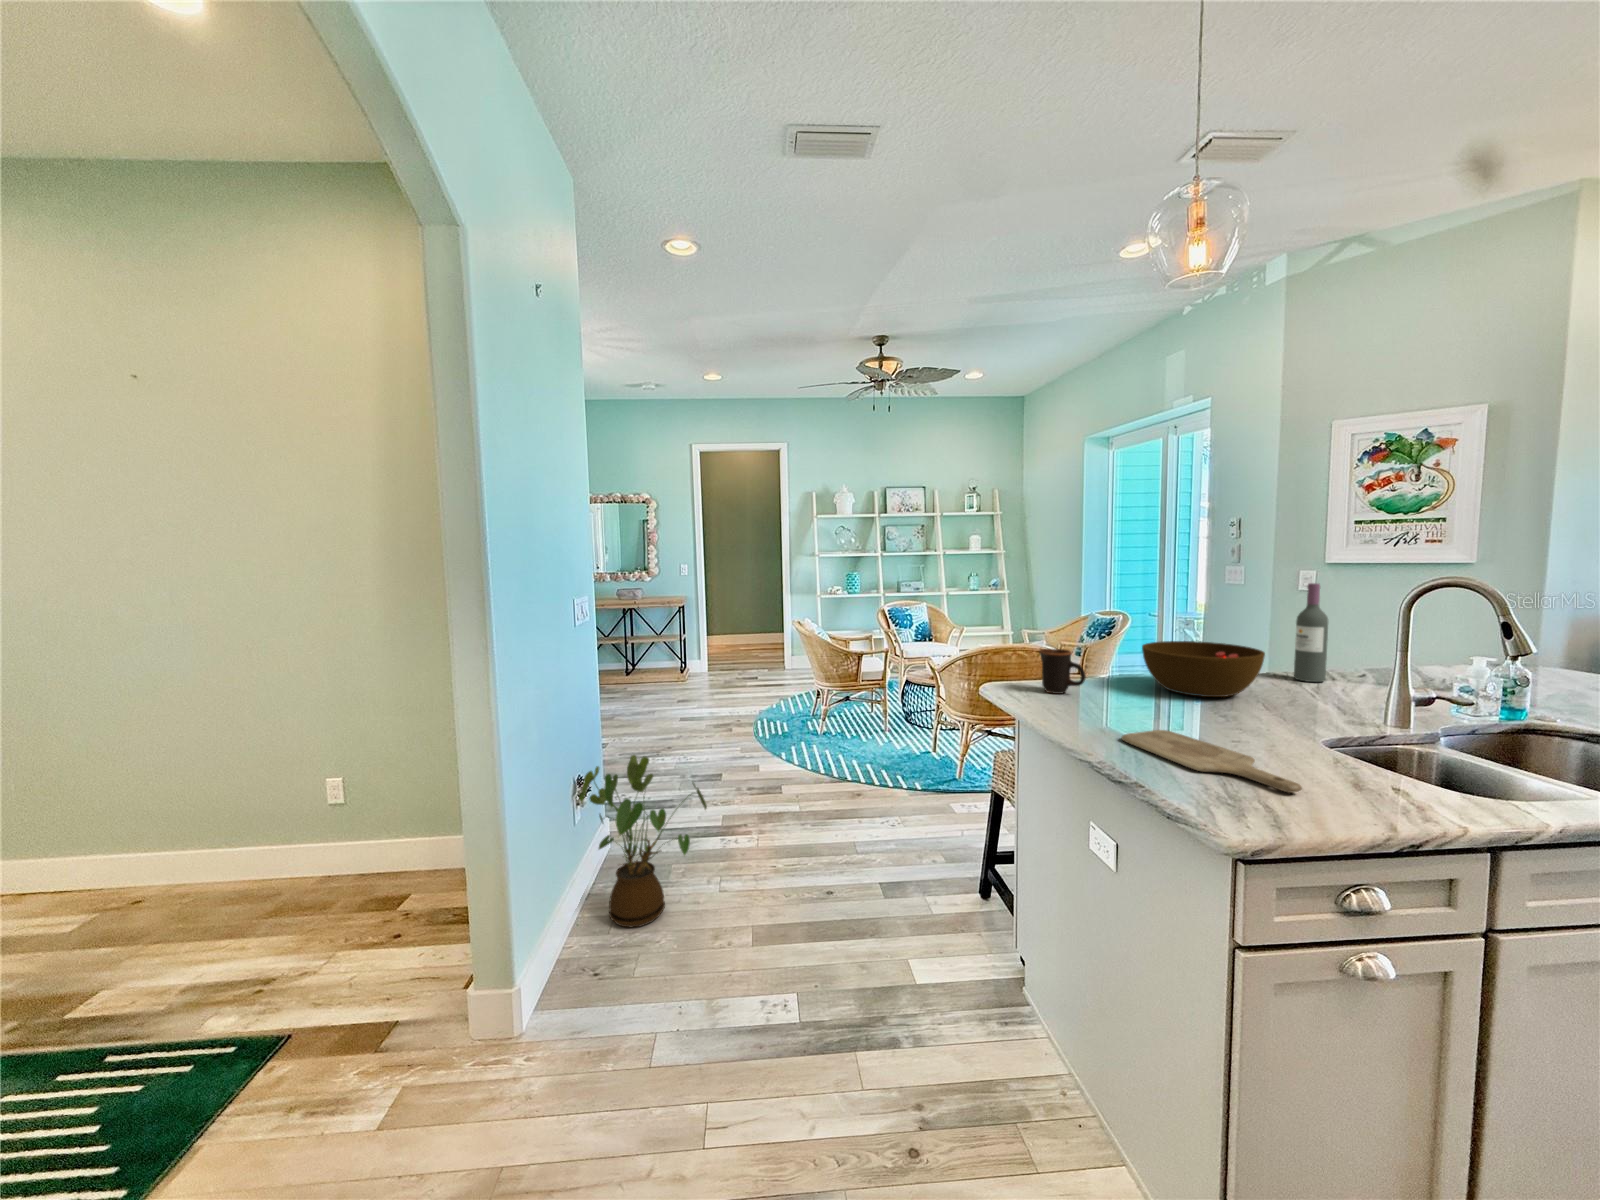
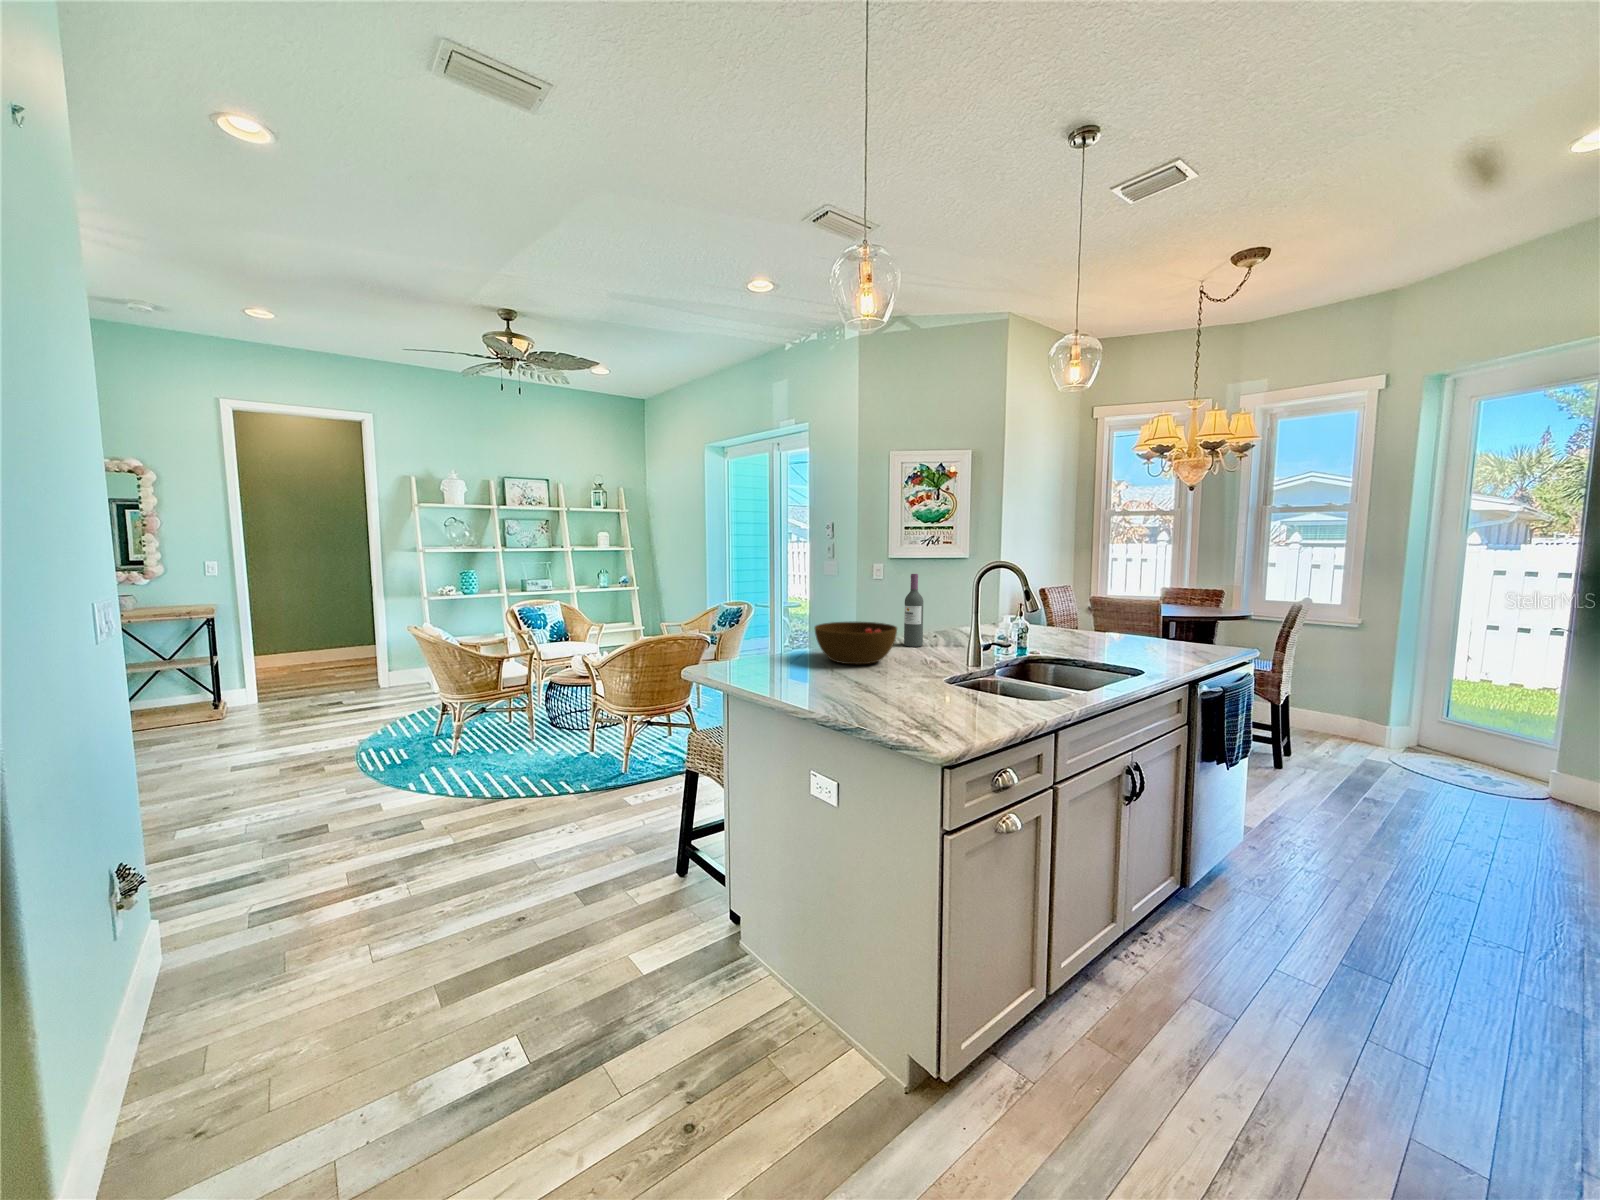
mug: present [1039,649,1086,694] -> none [741,635,781,674]
cutting board: present [1121,730,1302,793] -> none [831,692,959,723]
house plant: present [579,755,707,927] -> none [137,819,357,1052]

